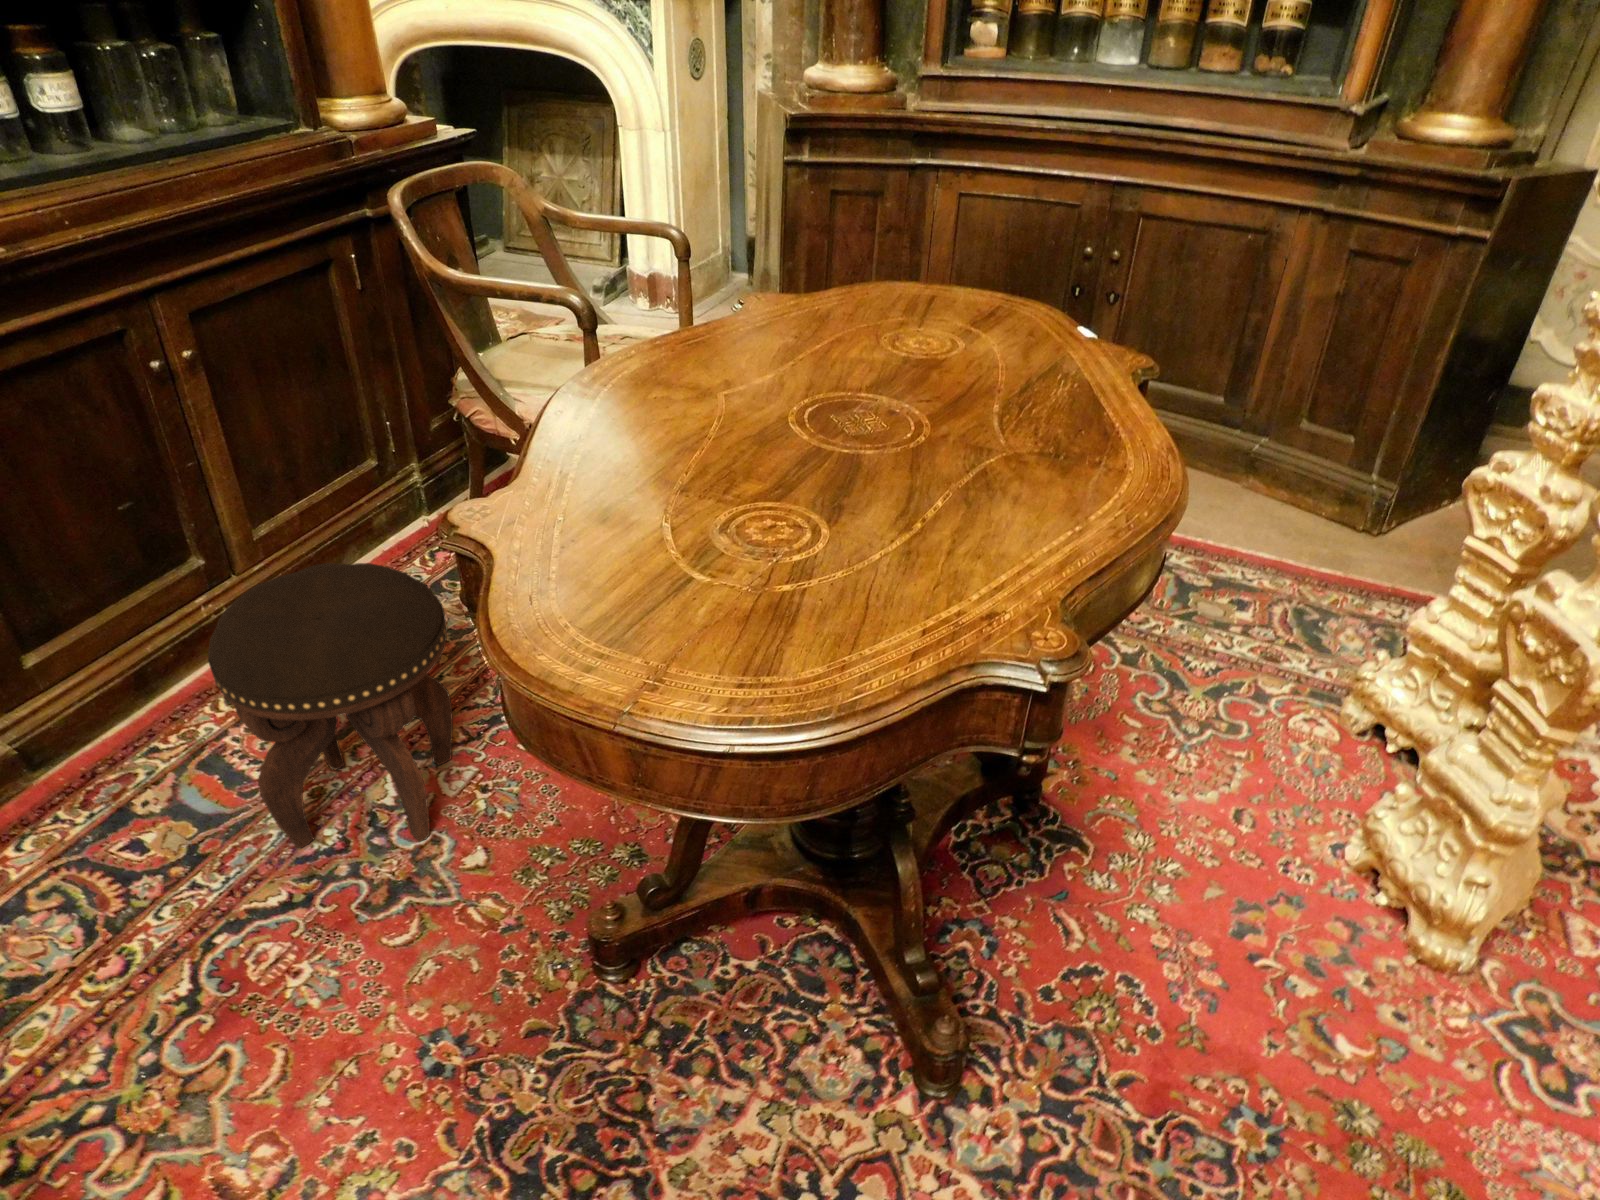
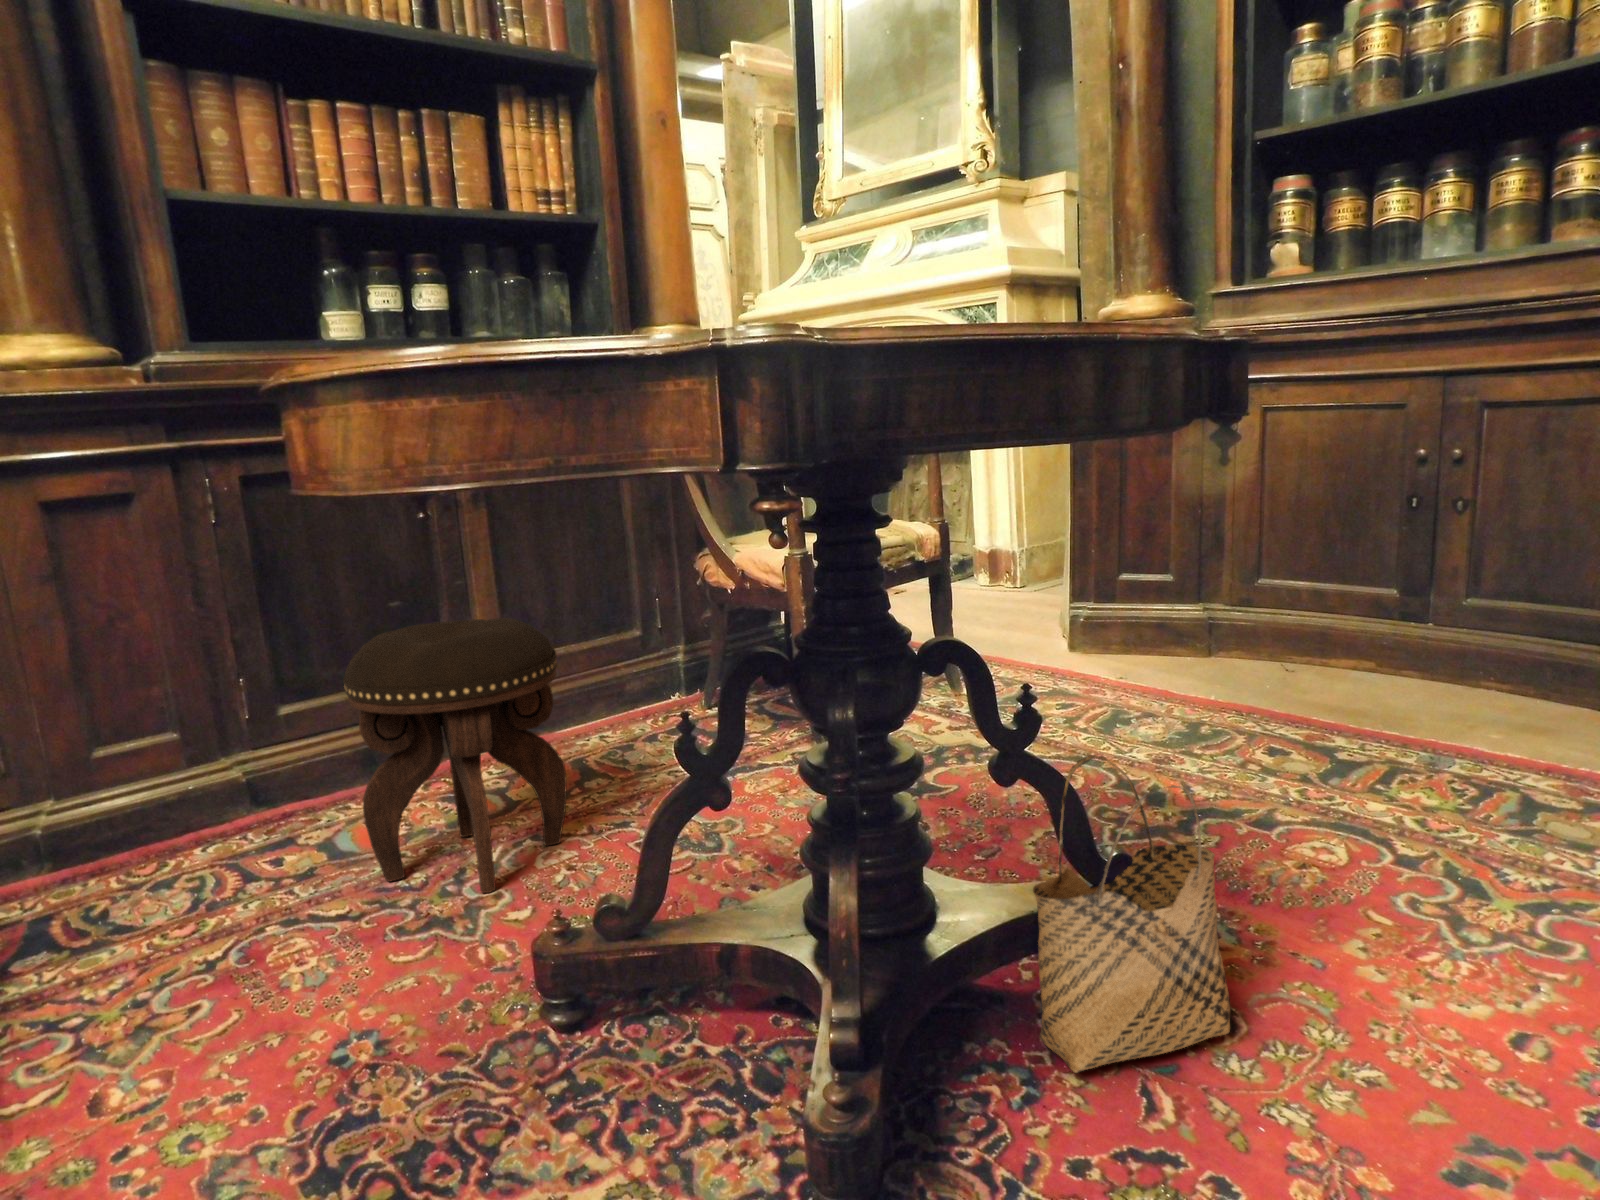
woven basket: none [978,700,1108,920] -> present [1033,755,1230,1073]

